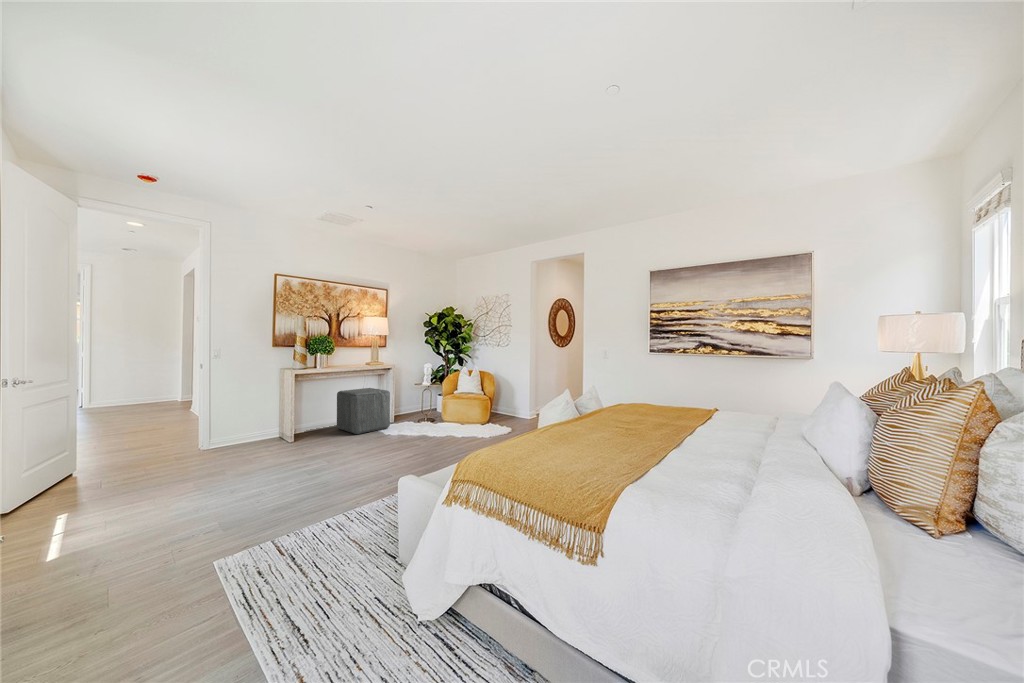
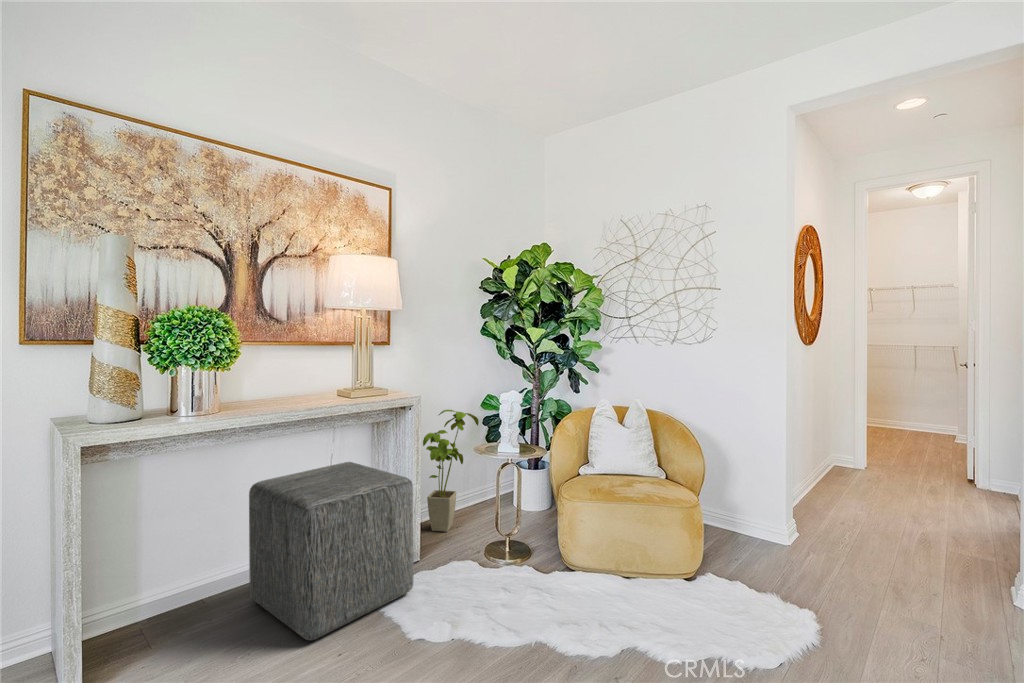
house plant: none [398,372,421,417] -> present [423,410,479,532]

